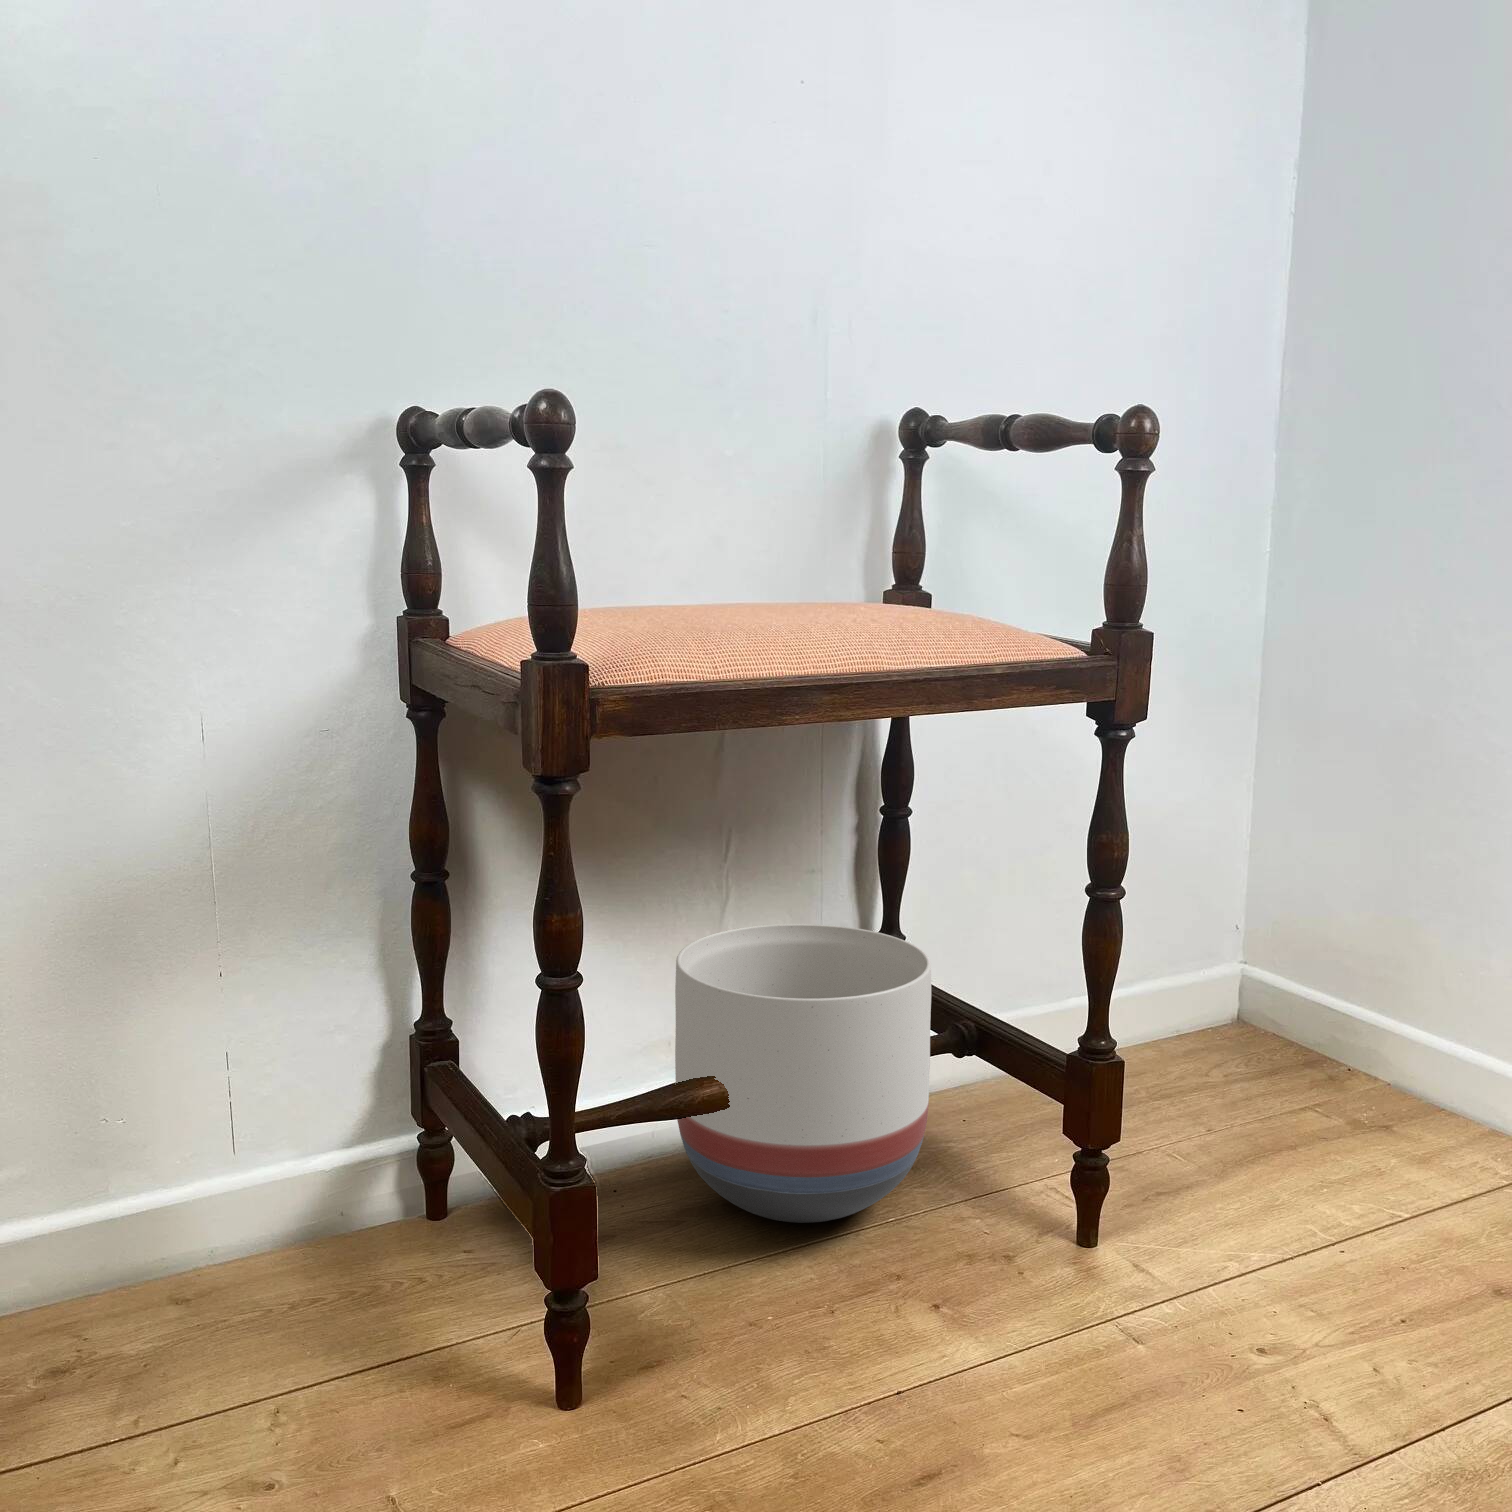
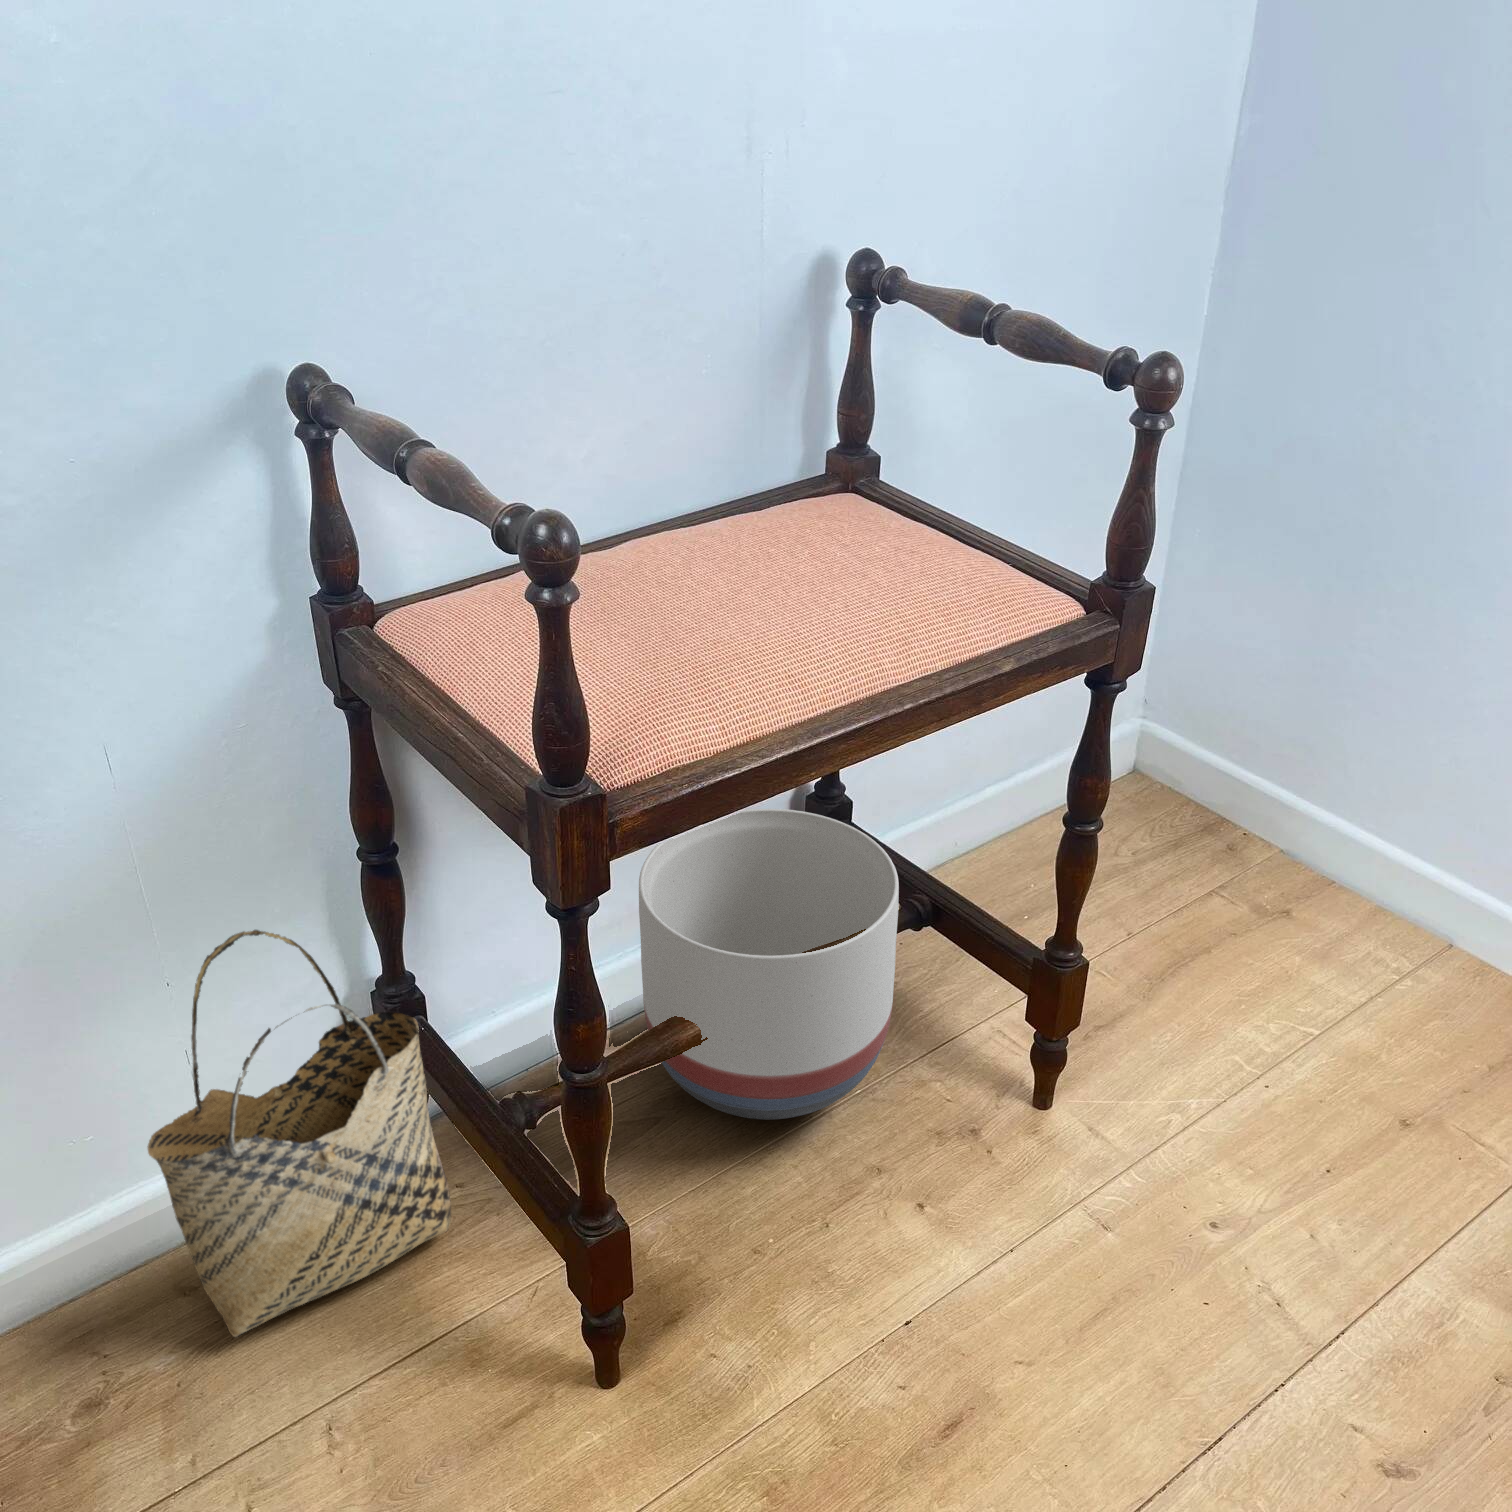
woven basket: none [165,919,450,1328] -> present [147,930,451,1337]

